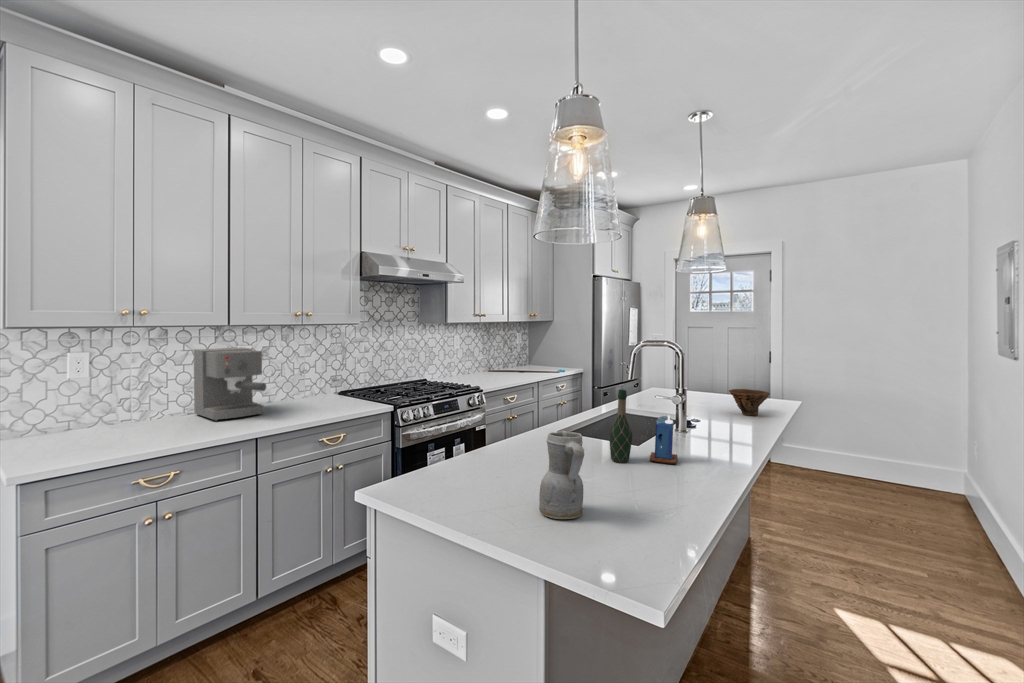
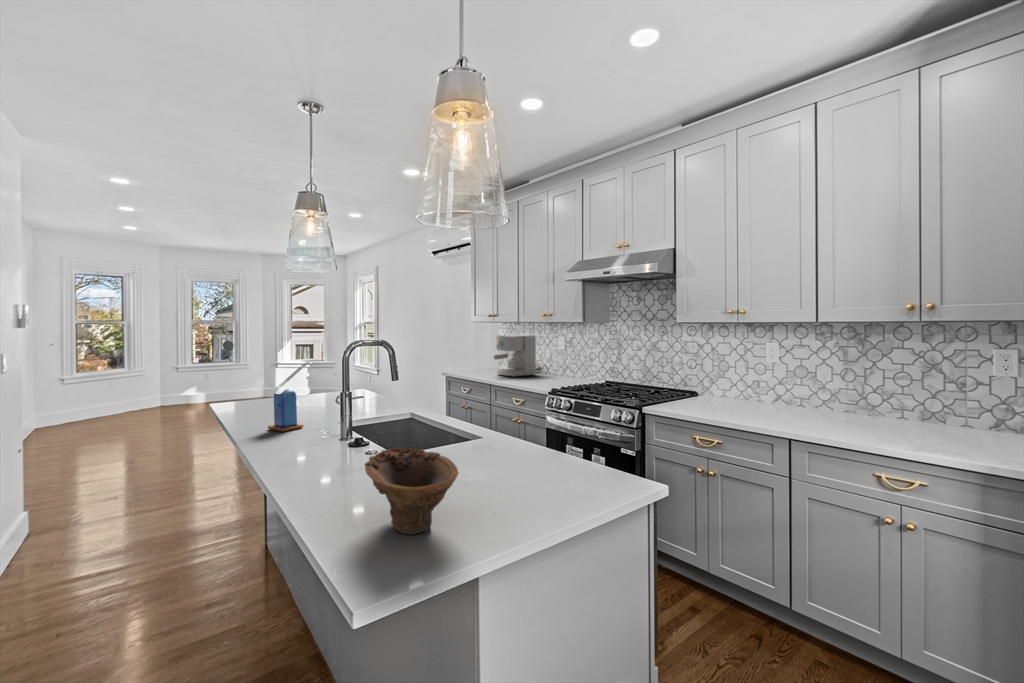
wine bottle: present [609,390,632,463] -> none [297,361,317,421]
ceramic pitcher: present [539,431,584,519] -> none [238,363,269,407]

